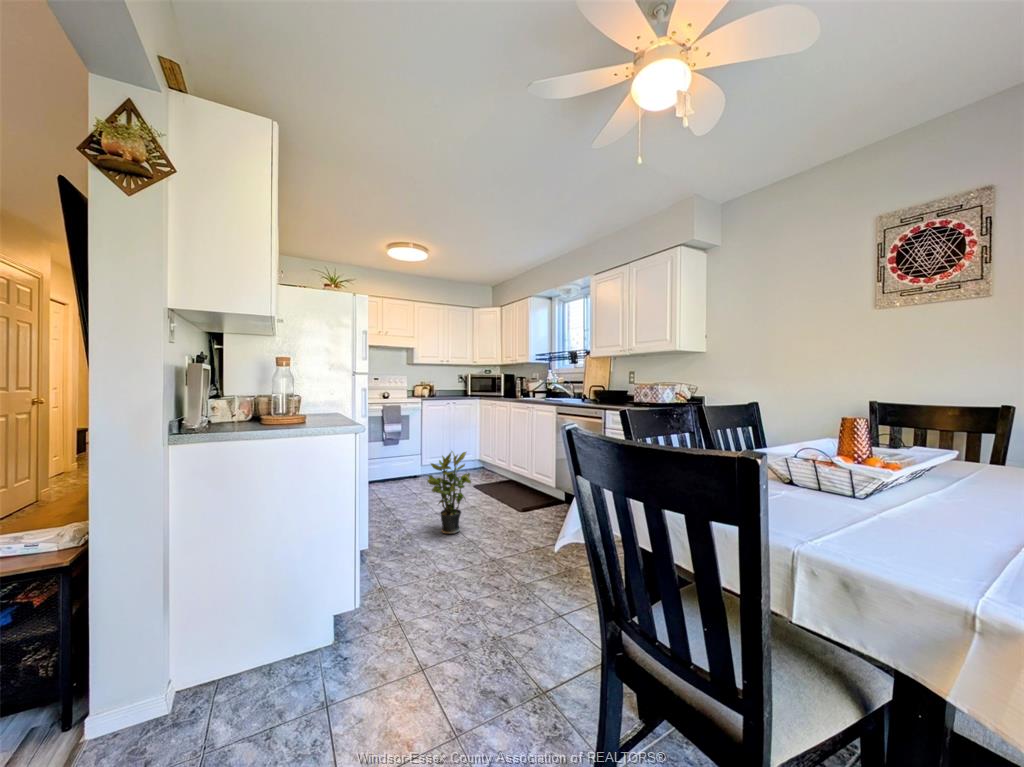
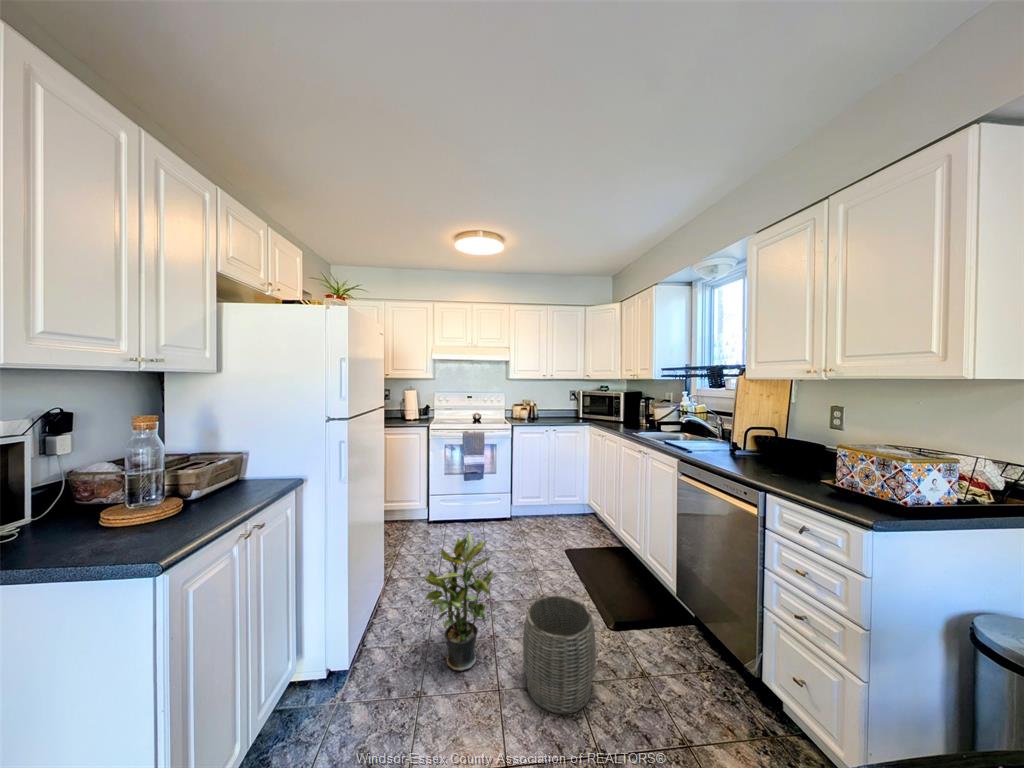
woven basket: none [492,482,533,535] -> present [523,596,596,714]

